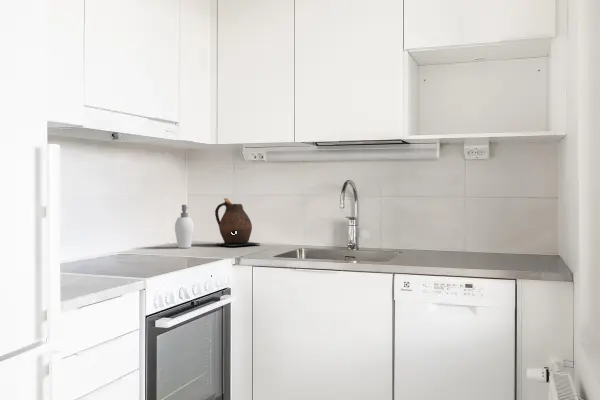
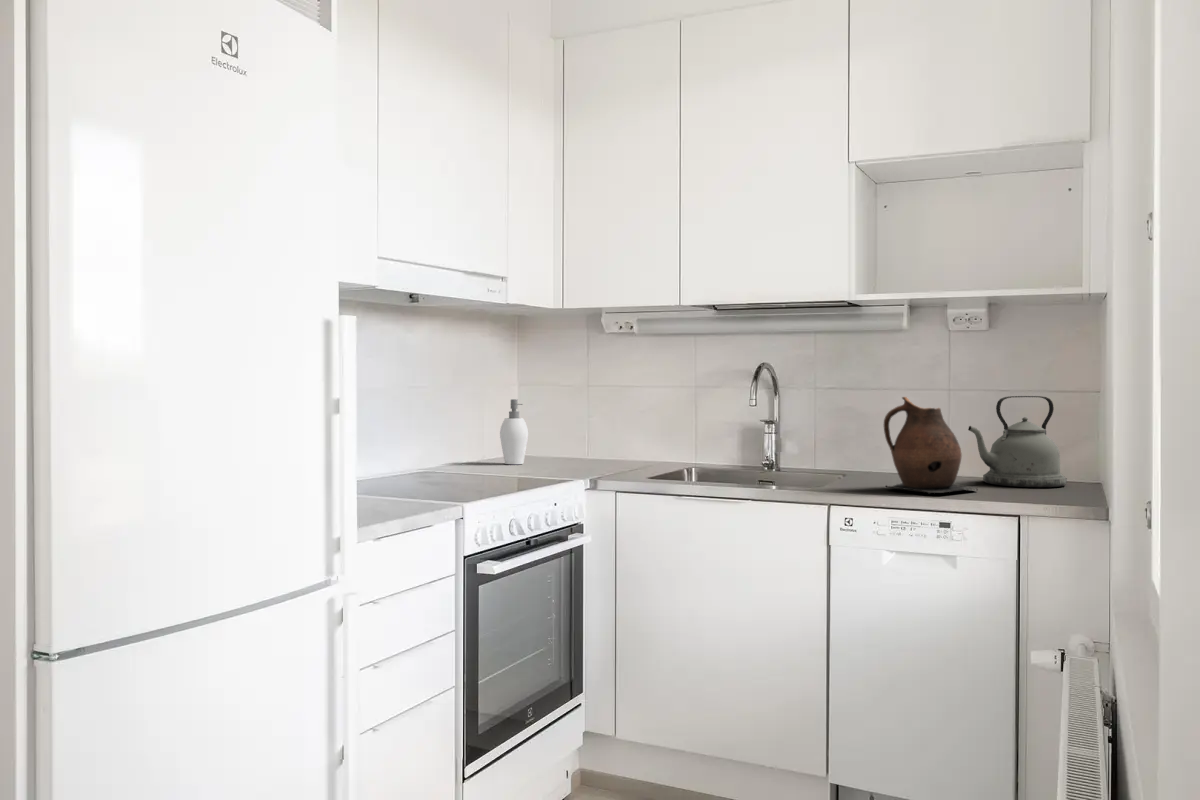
ceramic pitcher: present [215,198,260,247] -> present [884,397,976,494]
kettle: none [480,201,541,260] -> present [968,396,1067,487]

